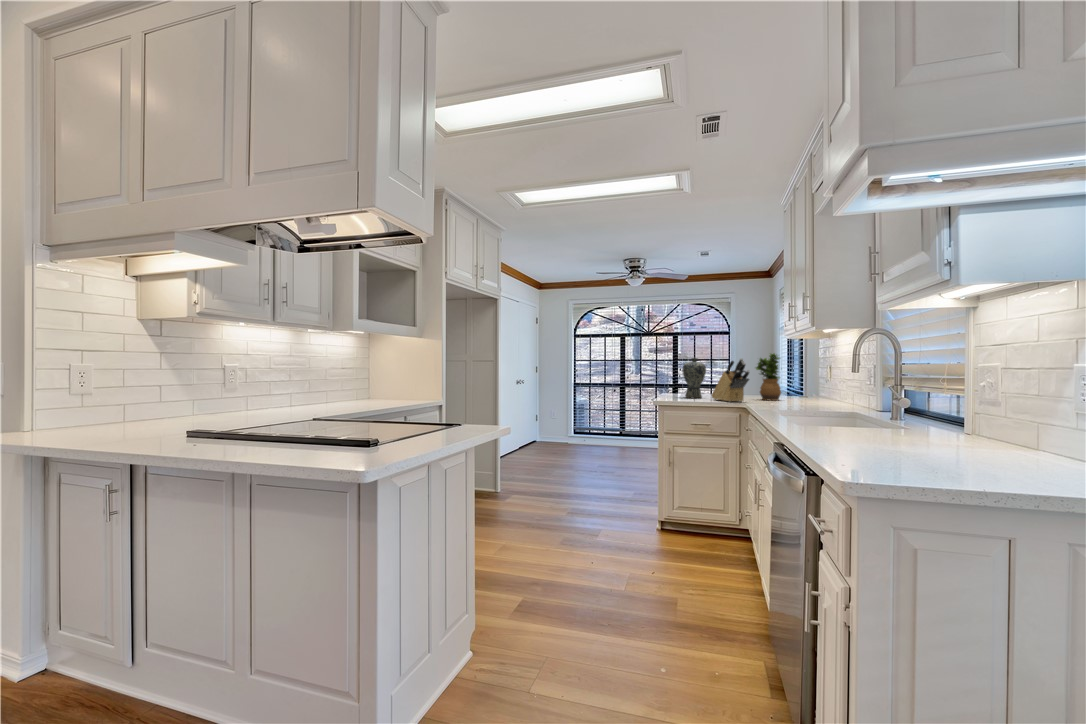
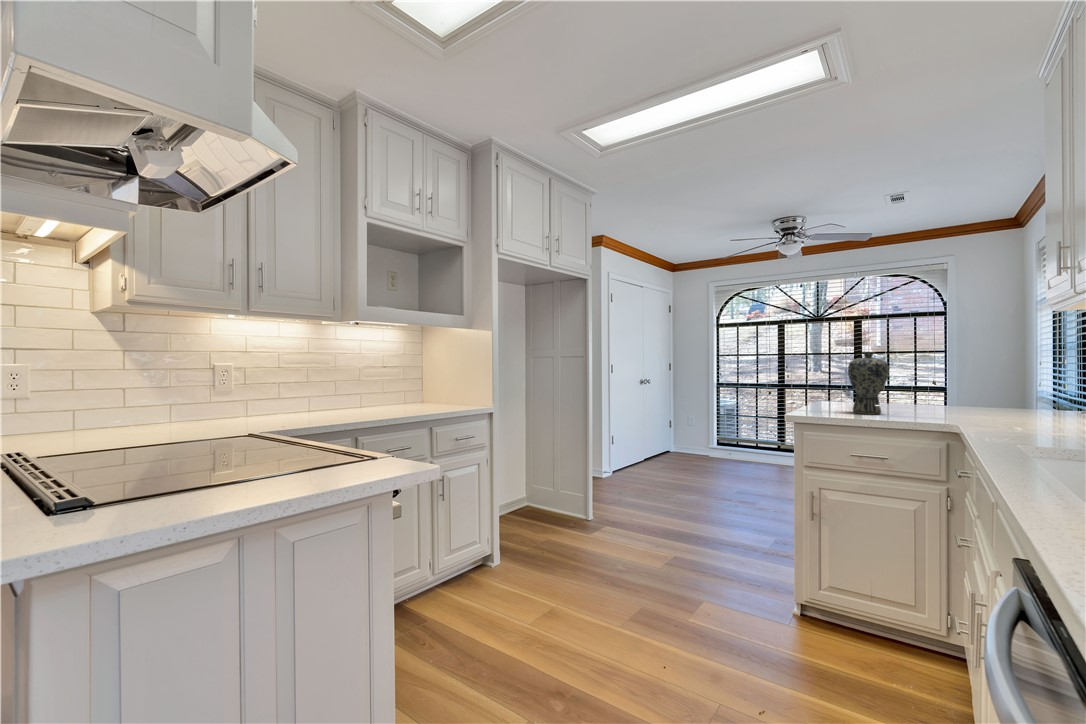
potted plant: present [756,353,781,401] -> none [980,342,1037,424]
knife block: present [712,358,749,402] -> none [897,352,968,425]

